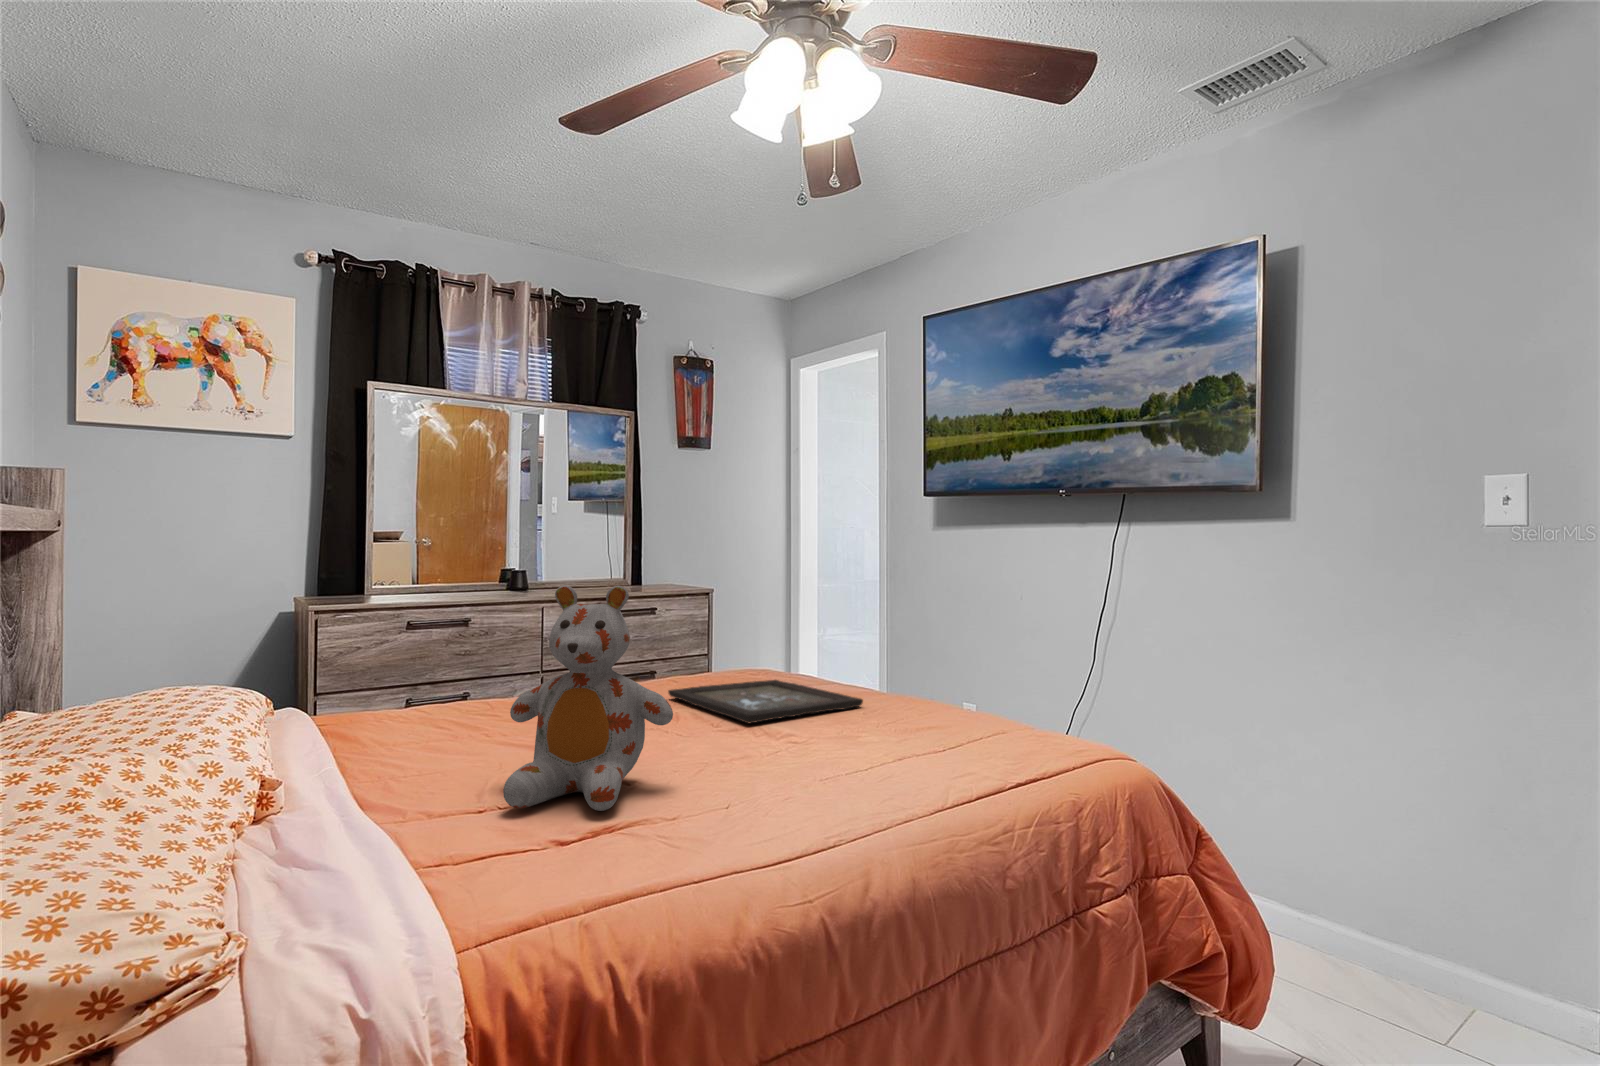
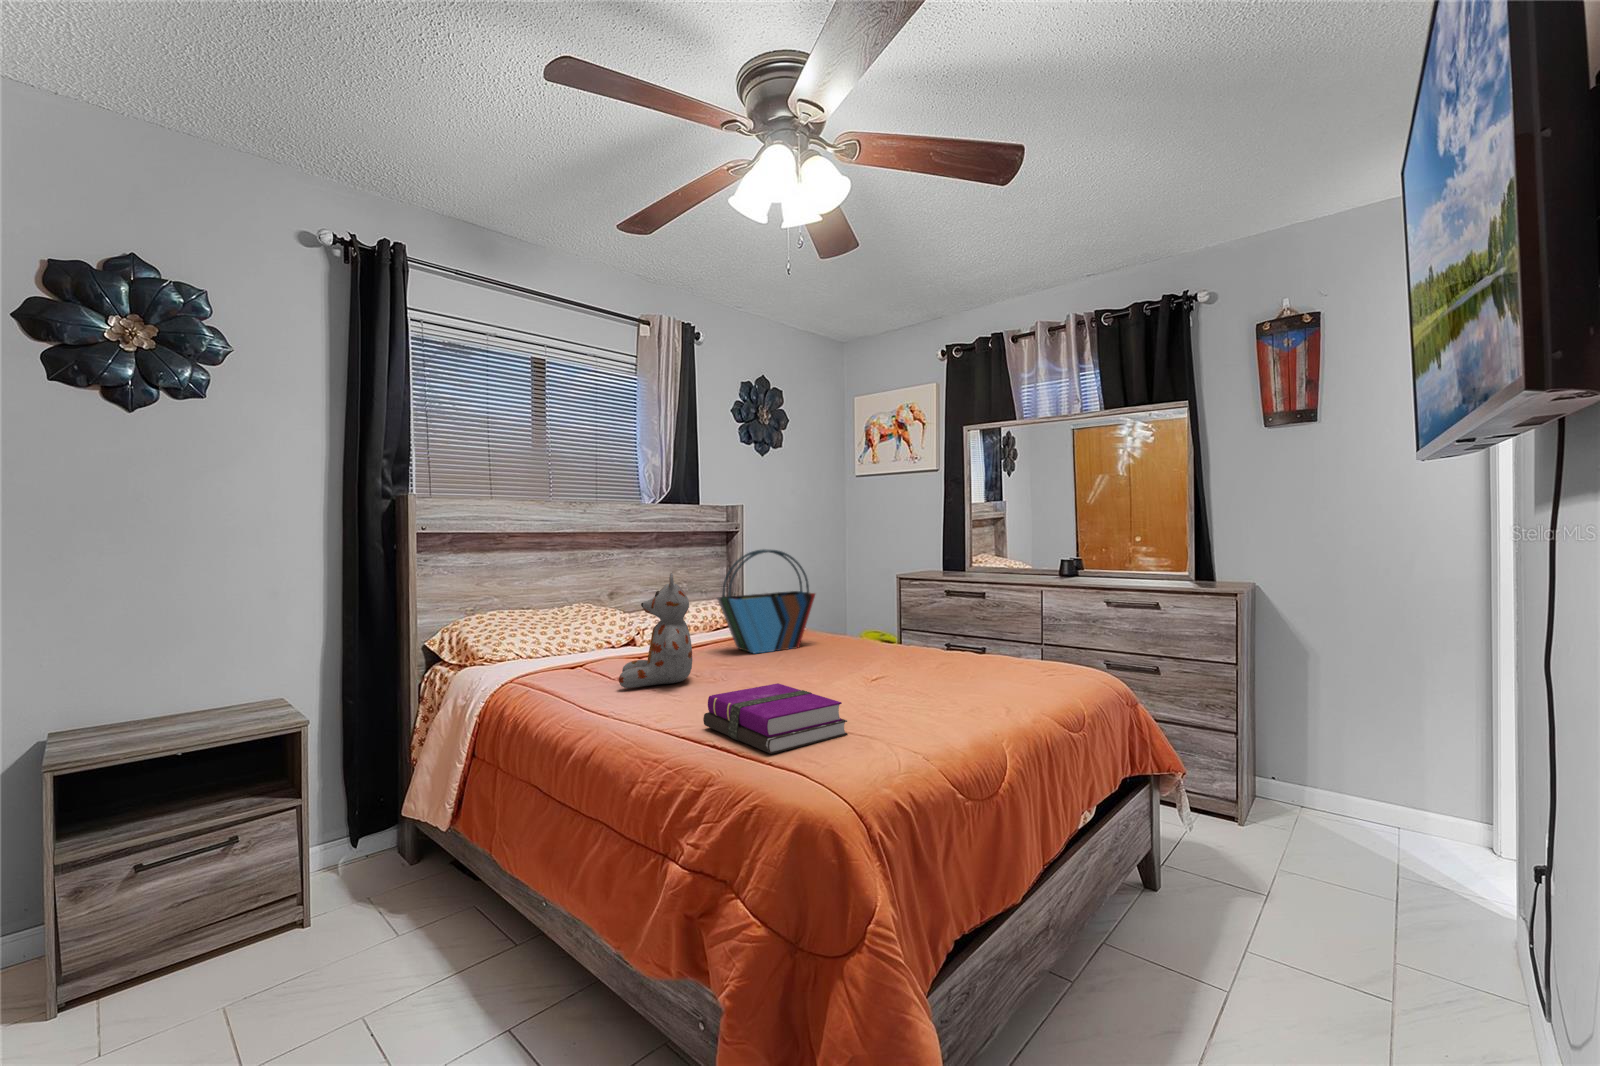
tote bag: none [374,551,472,741] -> present [717,549,815,653]
tray: present [668,680,863,723] -> none [821,656,981,697]
notebook: none [865,703,1049,776] -> present [703,683,848,754]

